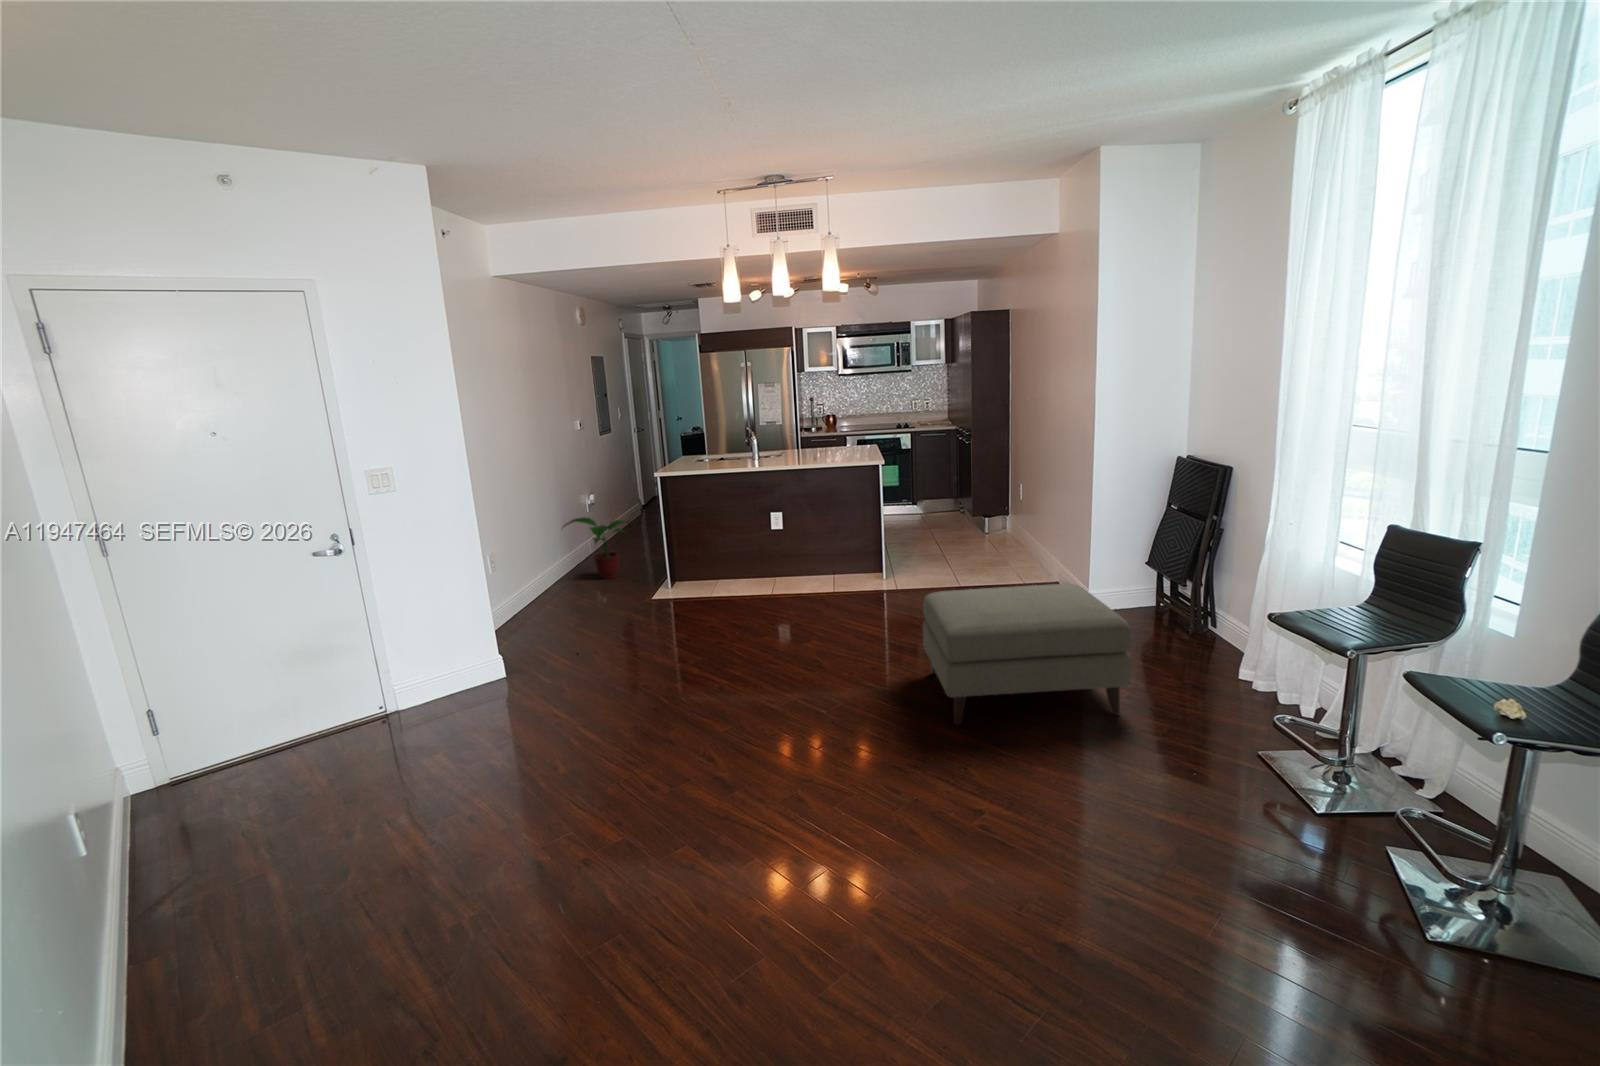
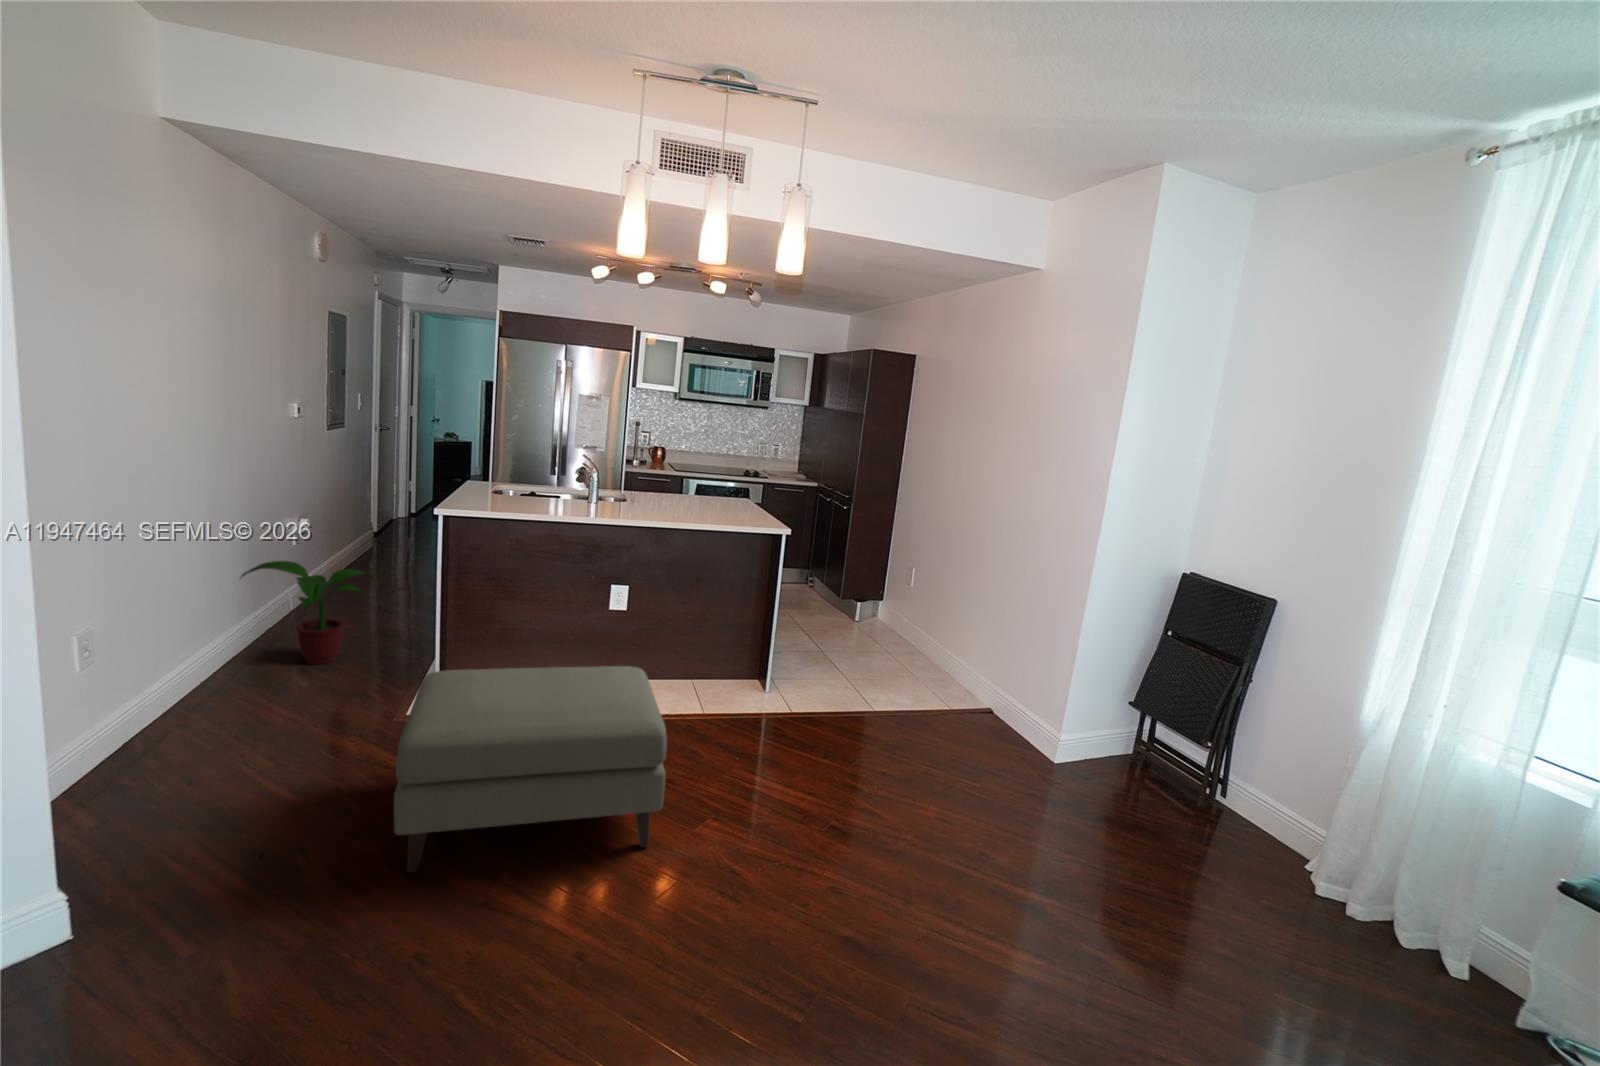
ottoman: present [923,584,1132,725] -> present [394,666,667,872]

